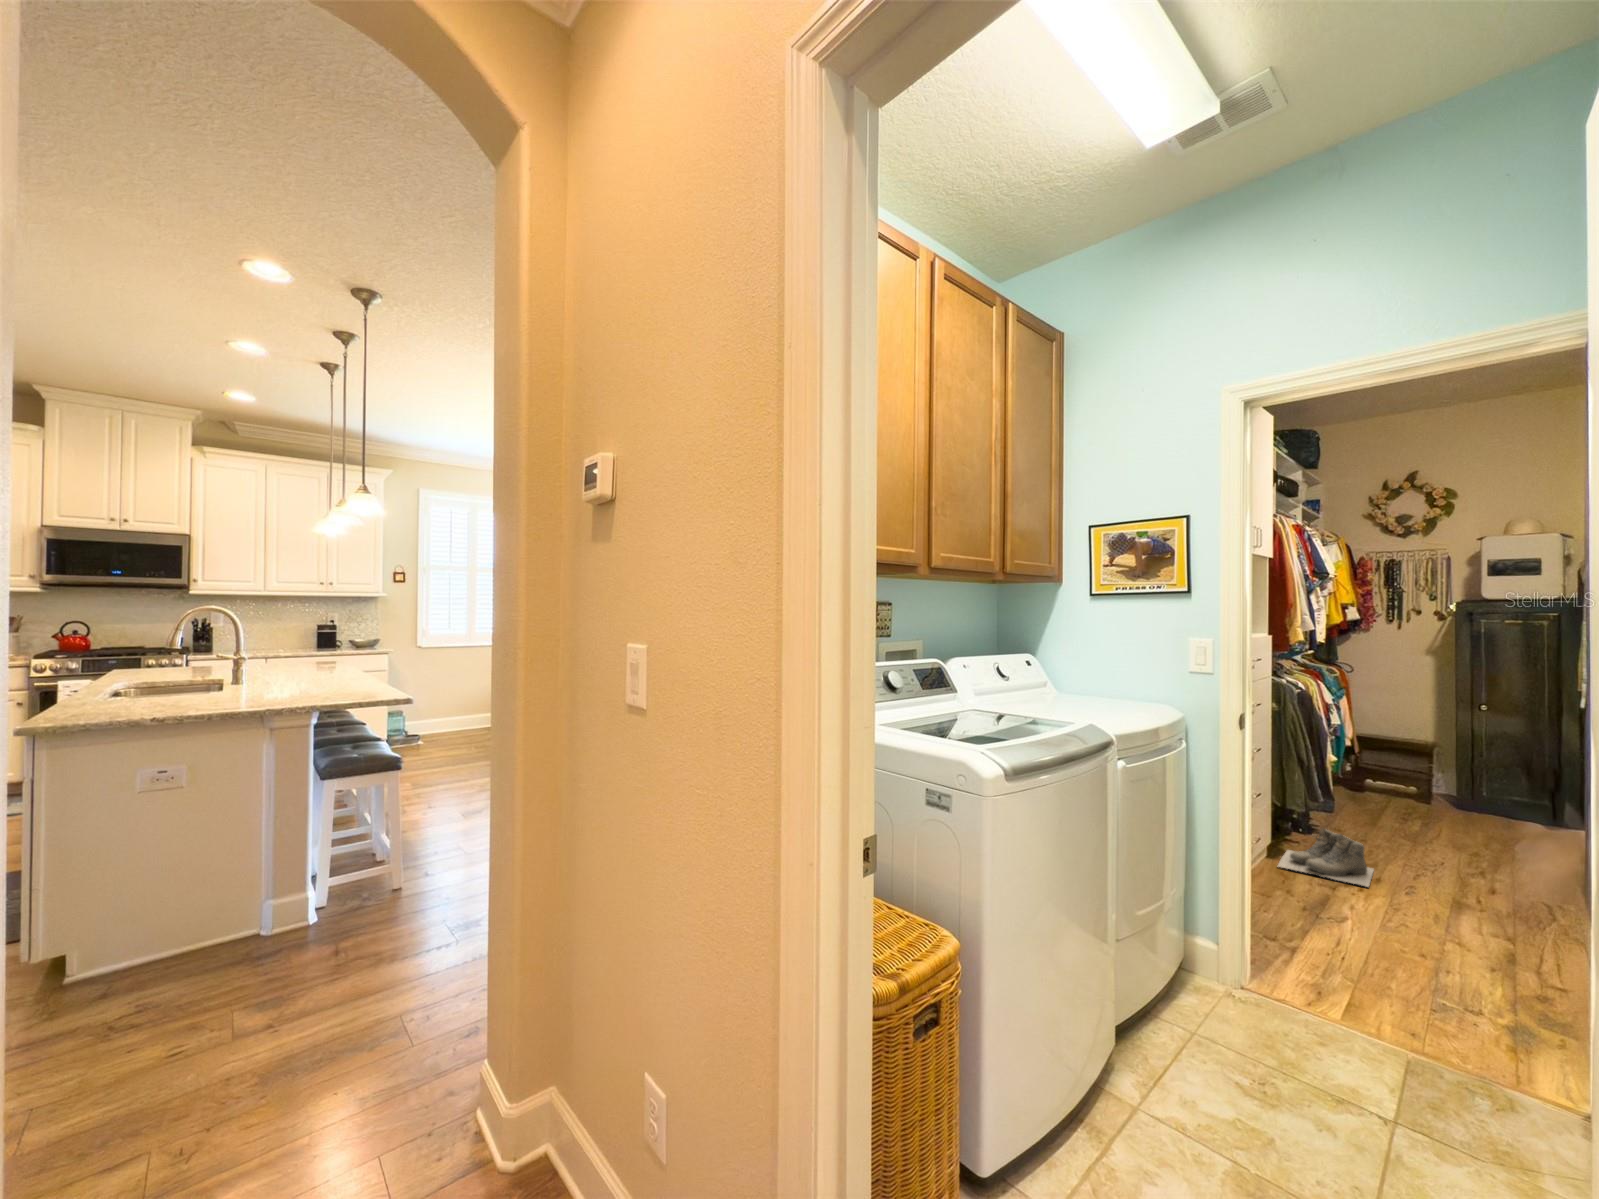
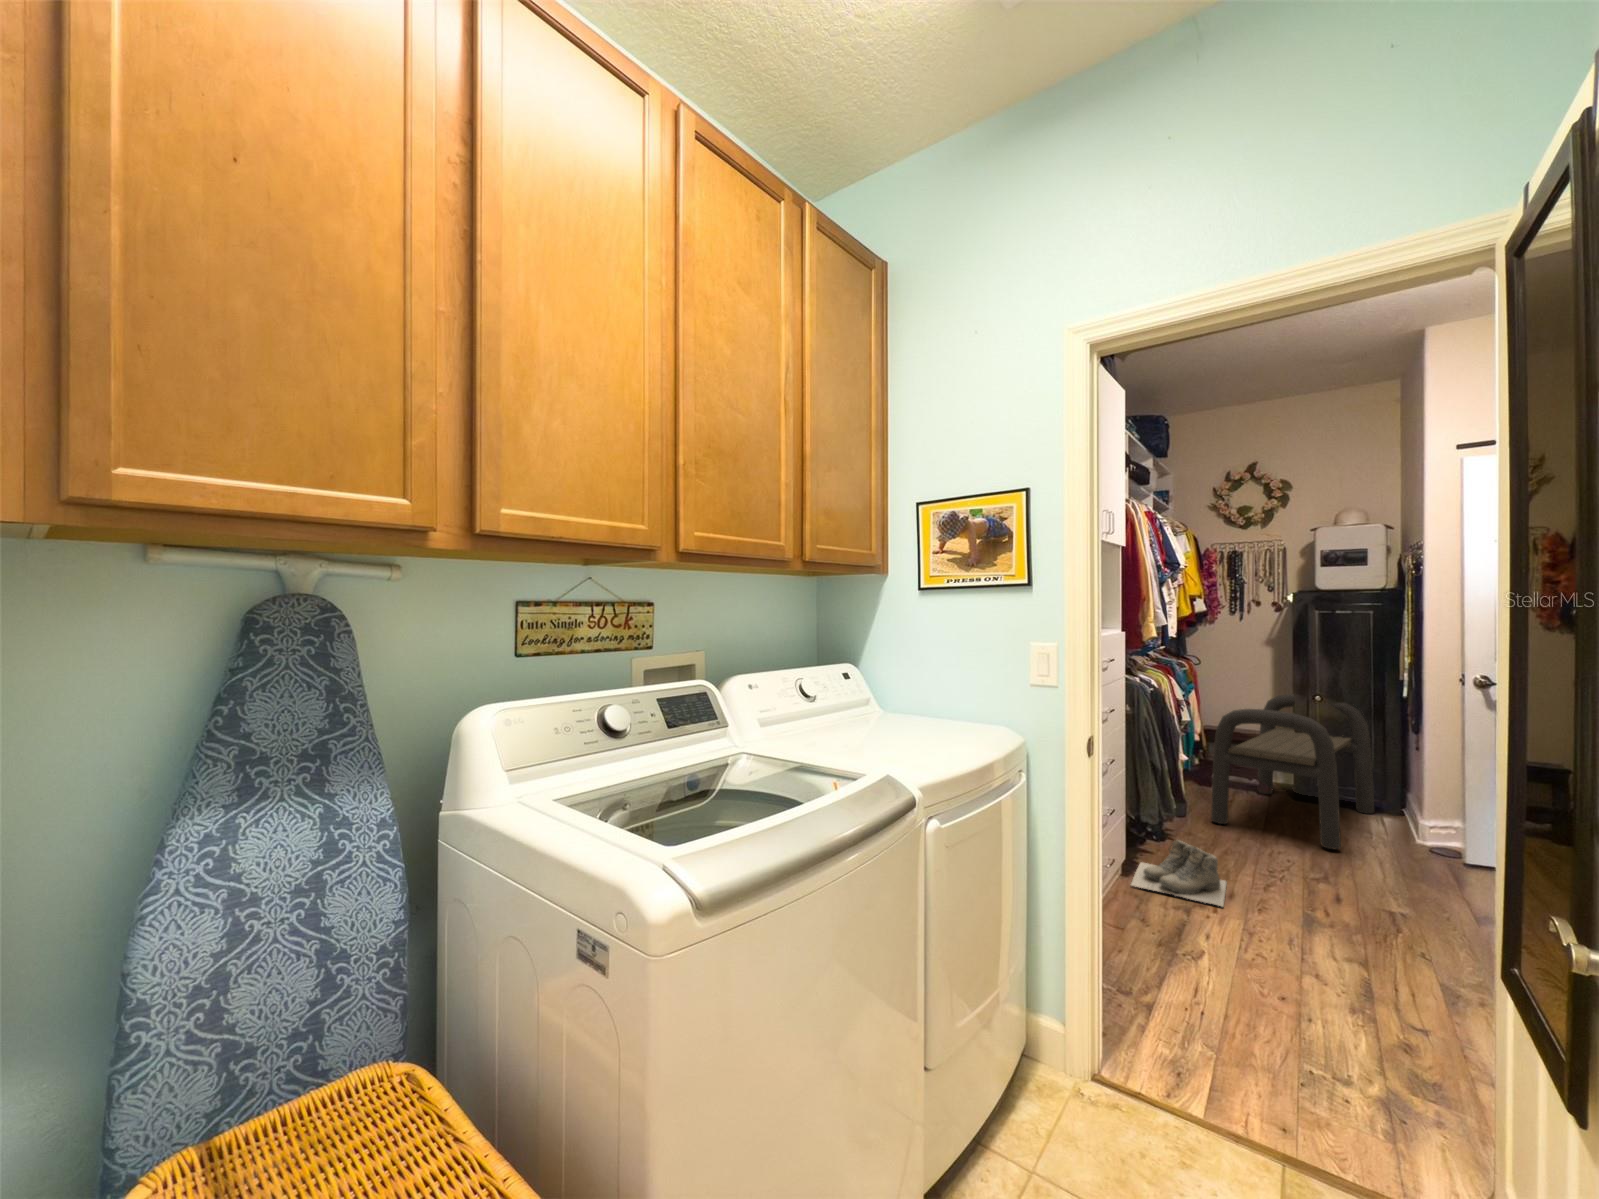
bench: none [1363,703,1544,850] -> present [1211,694,1374,849]

